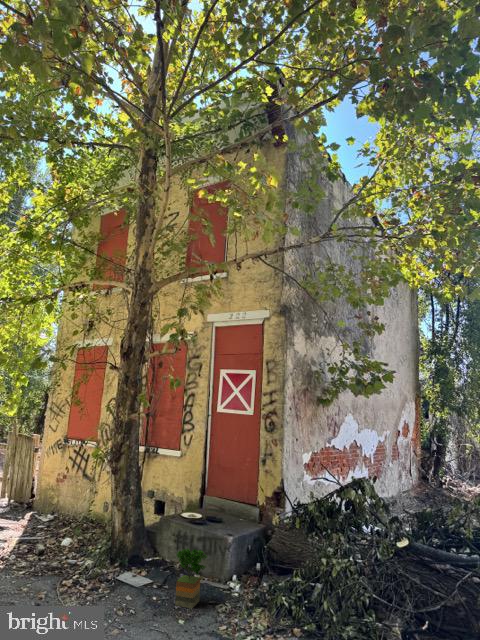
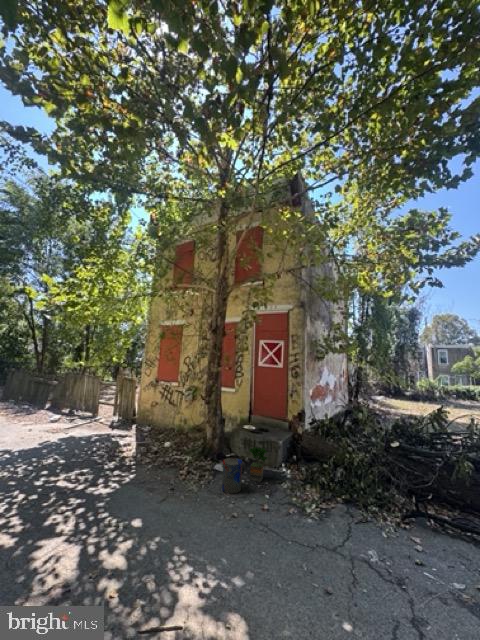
trash can: none [120,567,156,628] -> present [222,458,242,493]

